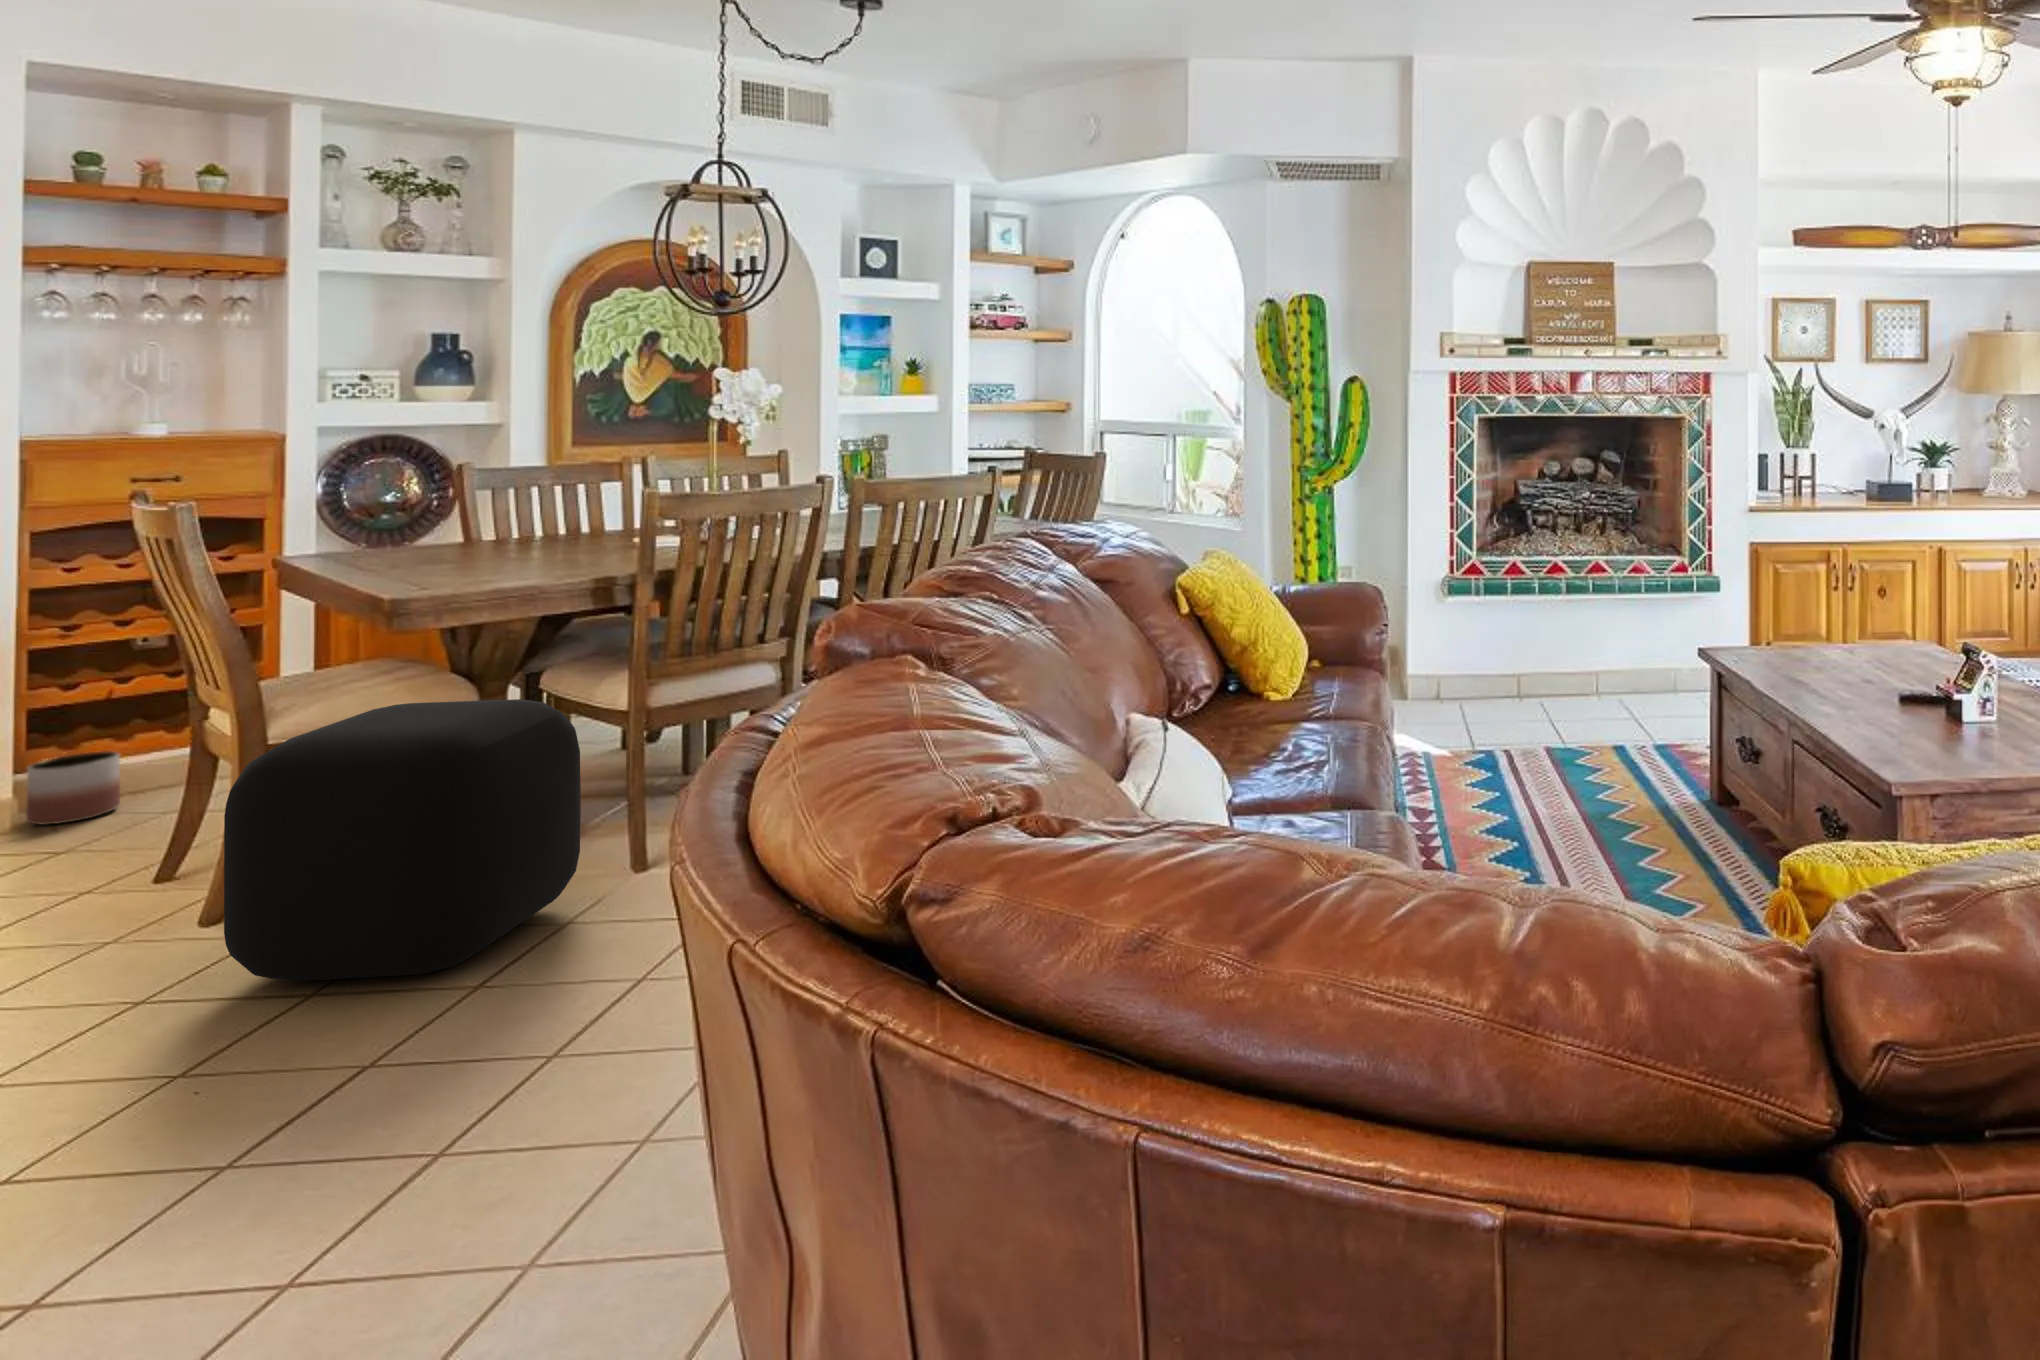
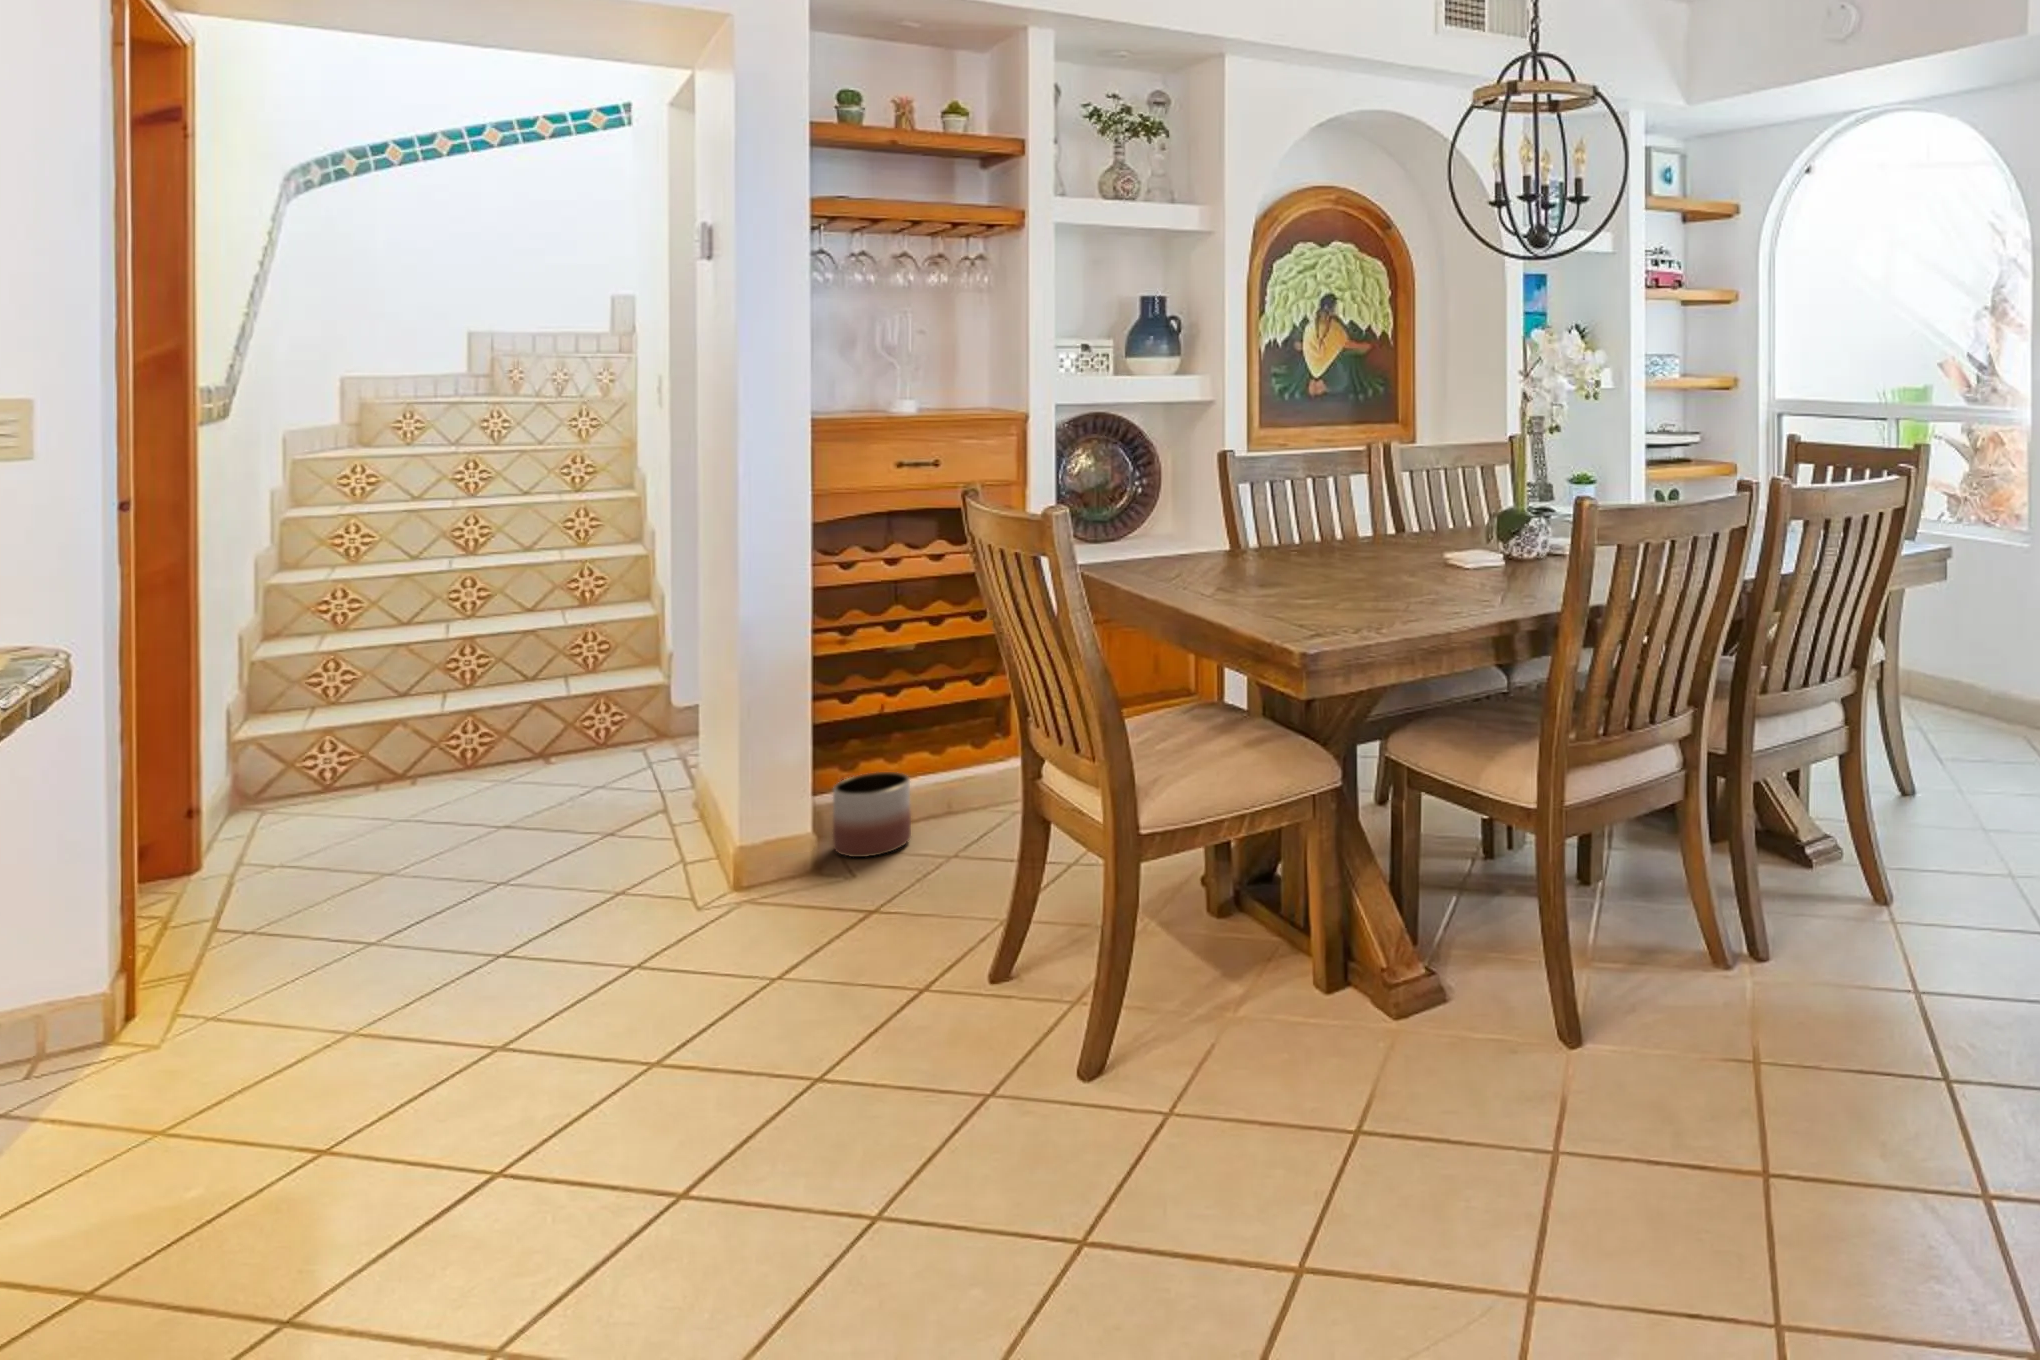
ottoman: present [224,699,581,981] -> none [1217,793,1592,1232]

